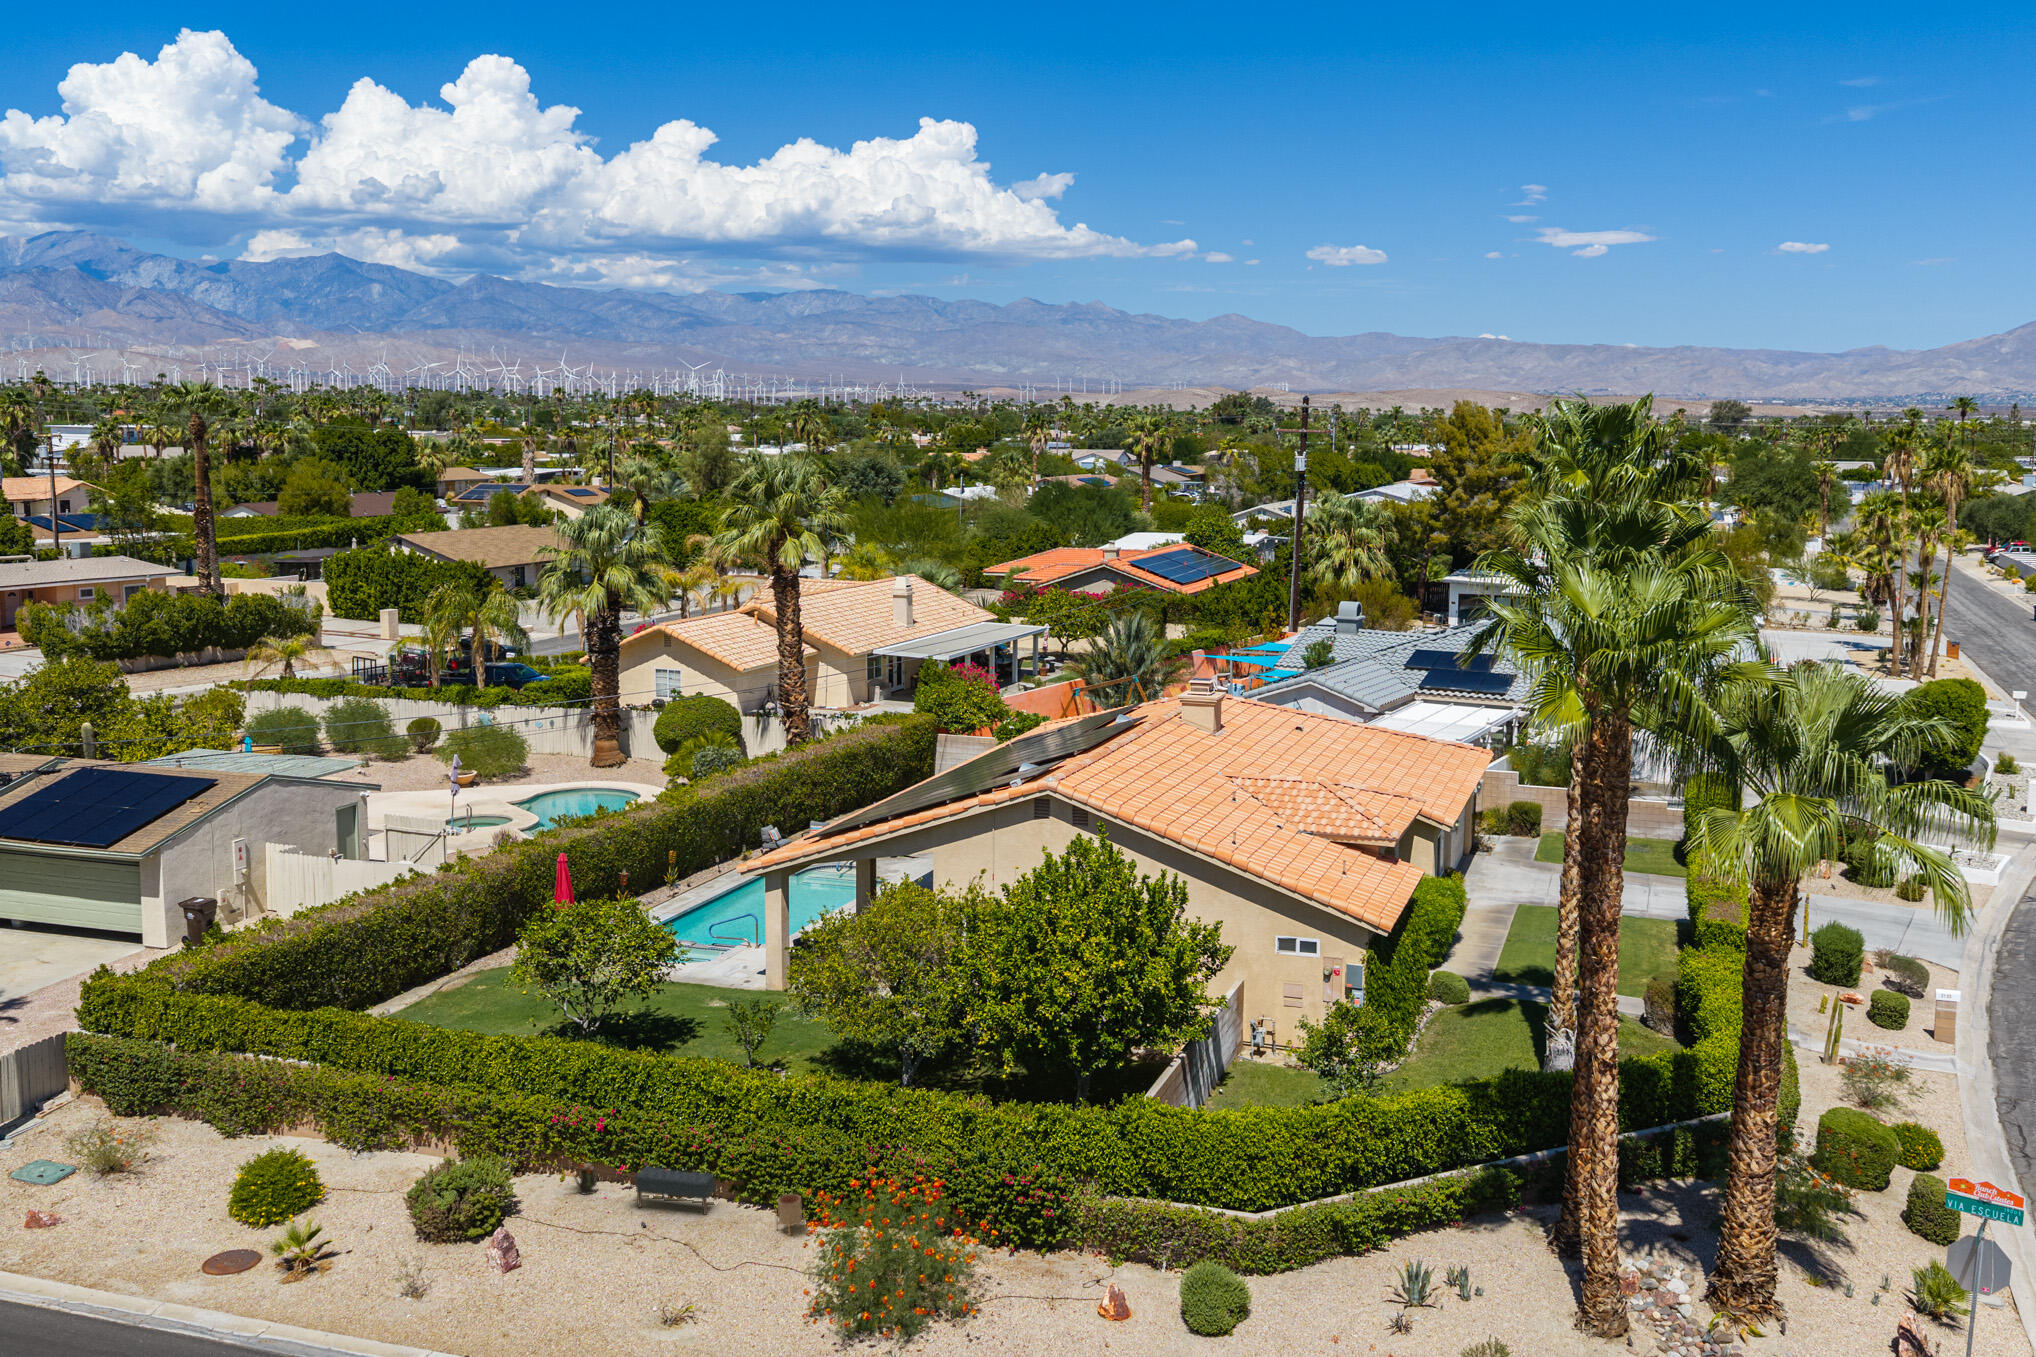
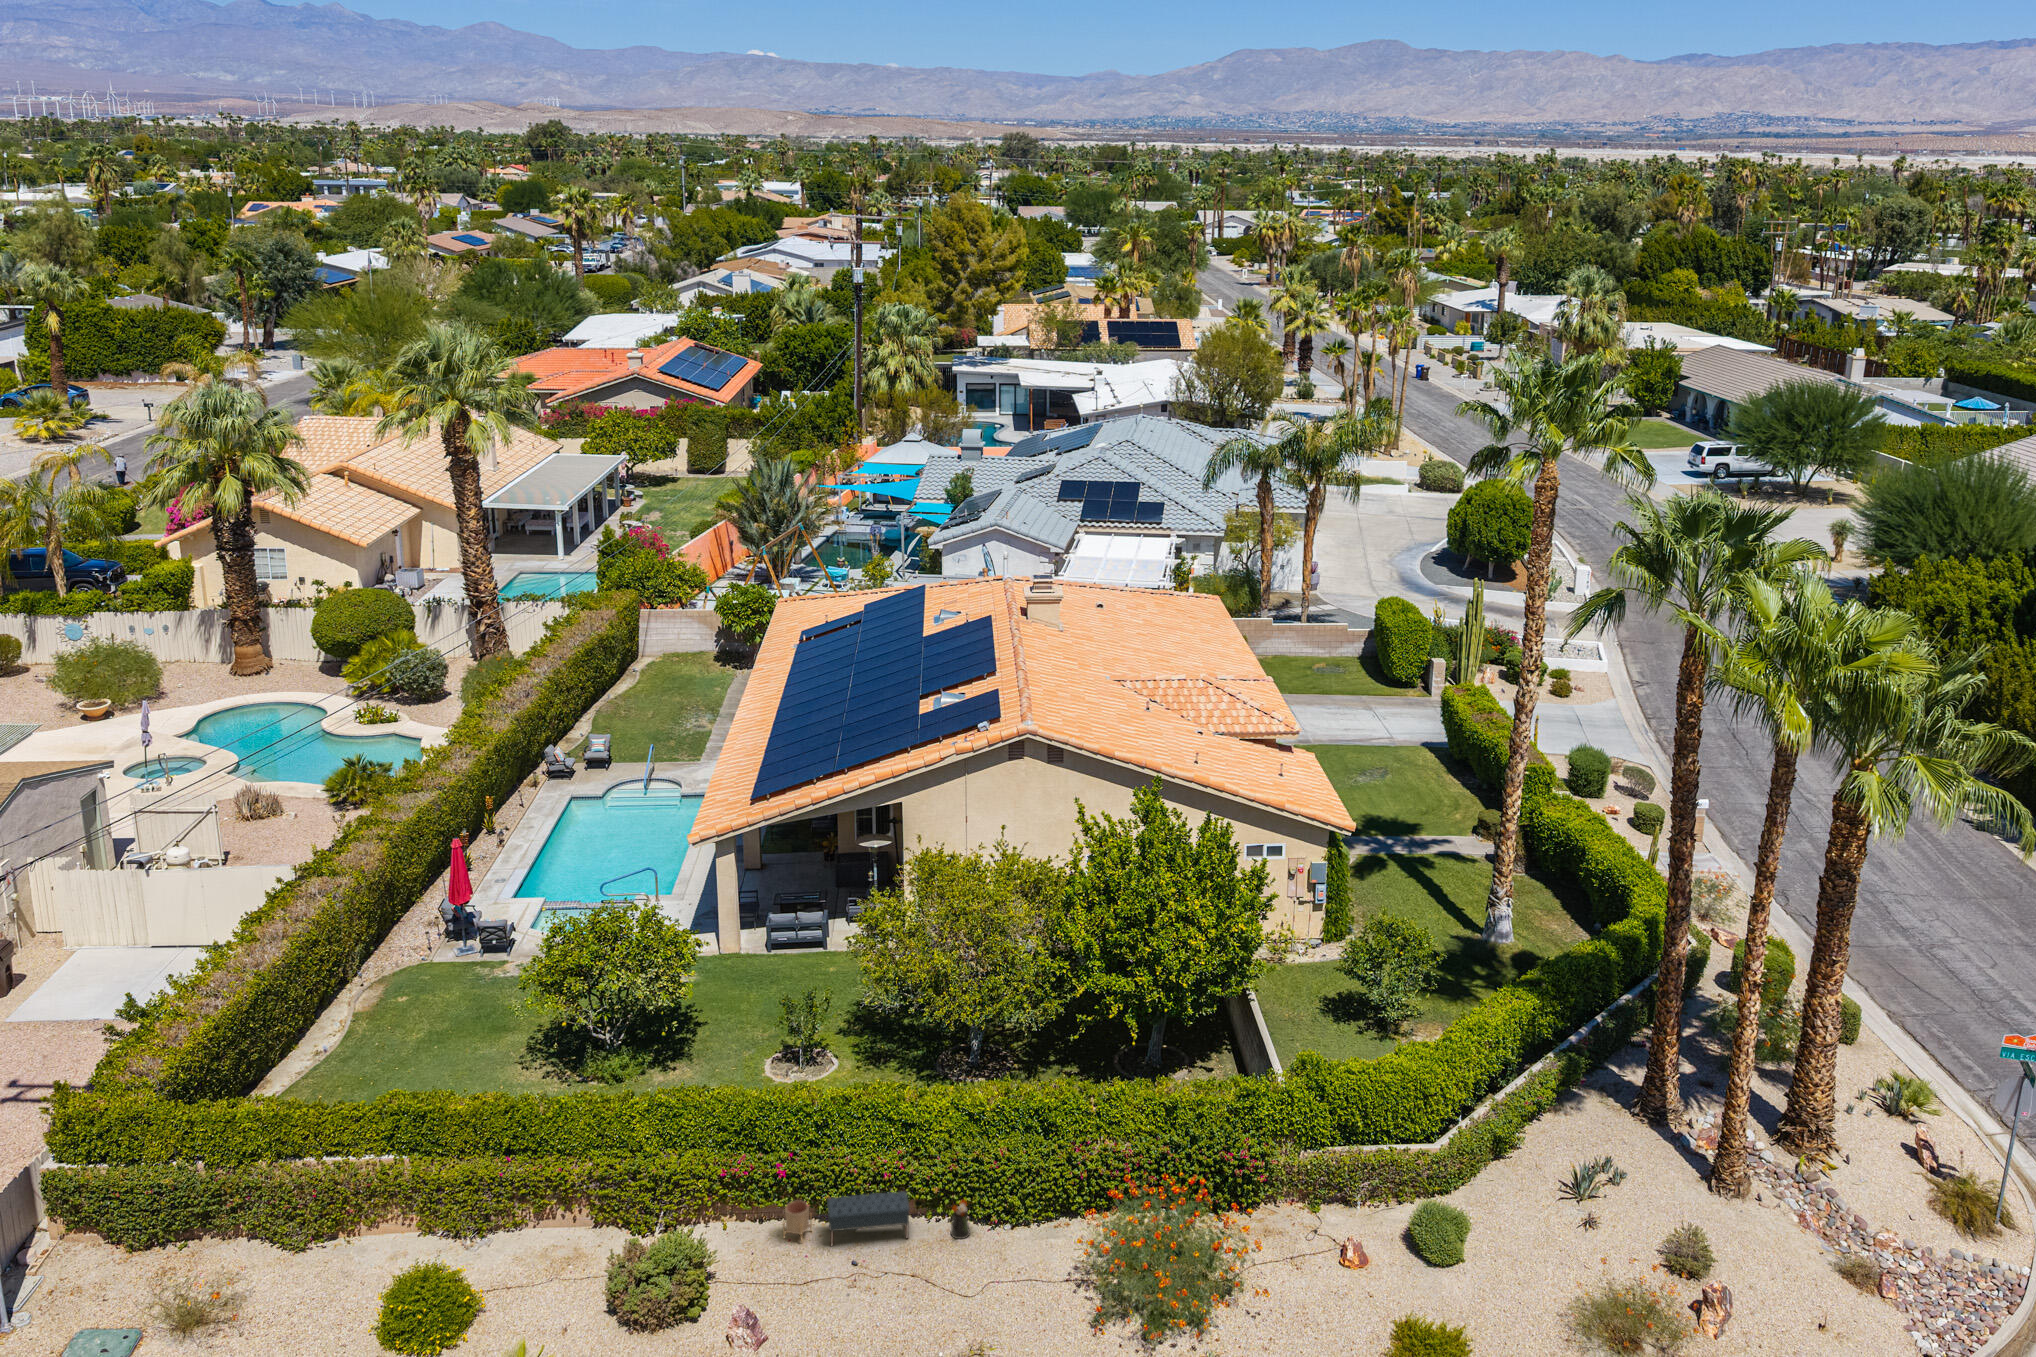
watering can: present [574,1163,597,1195] -> present [950,1200,970,1239]
planter: present [776,1194,805,1234] -> present [783,1201,812,1242]

